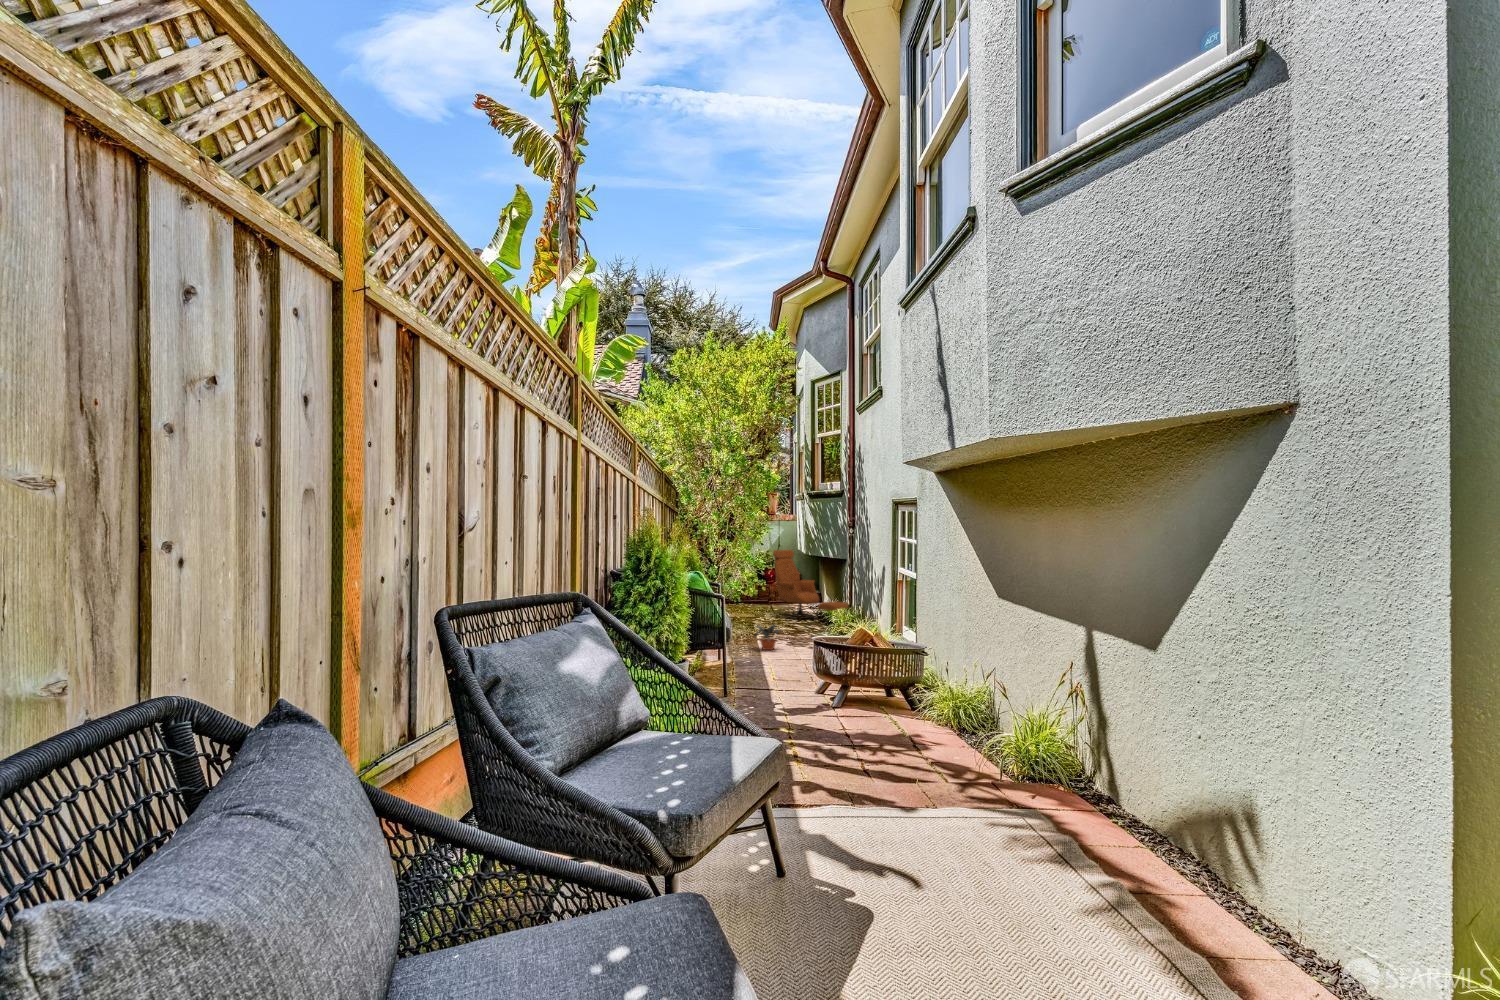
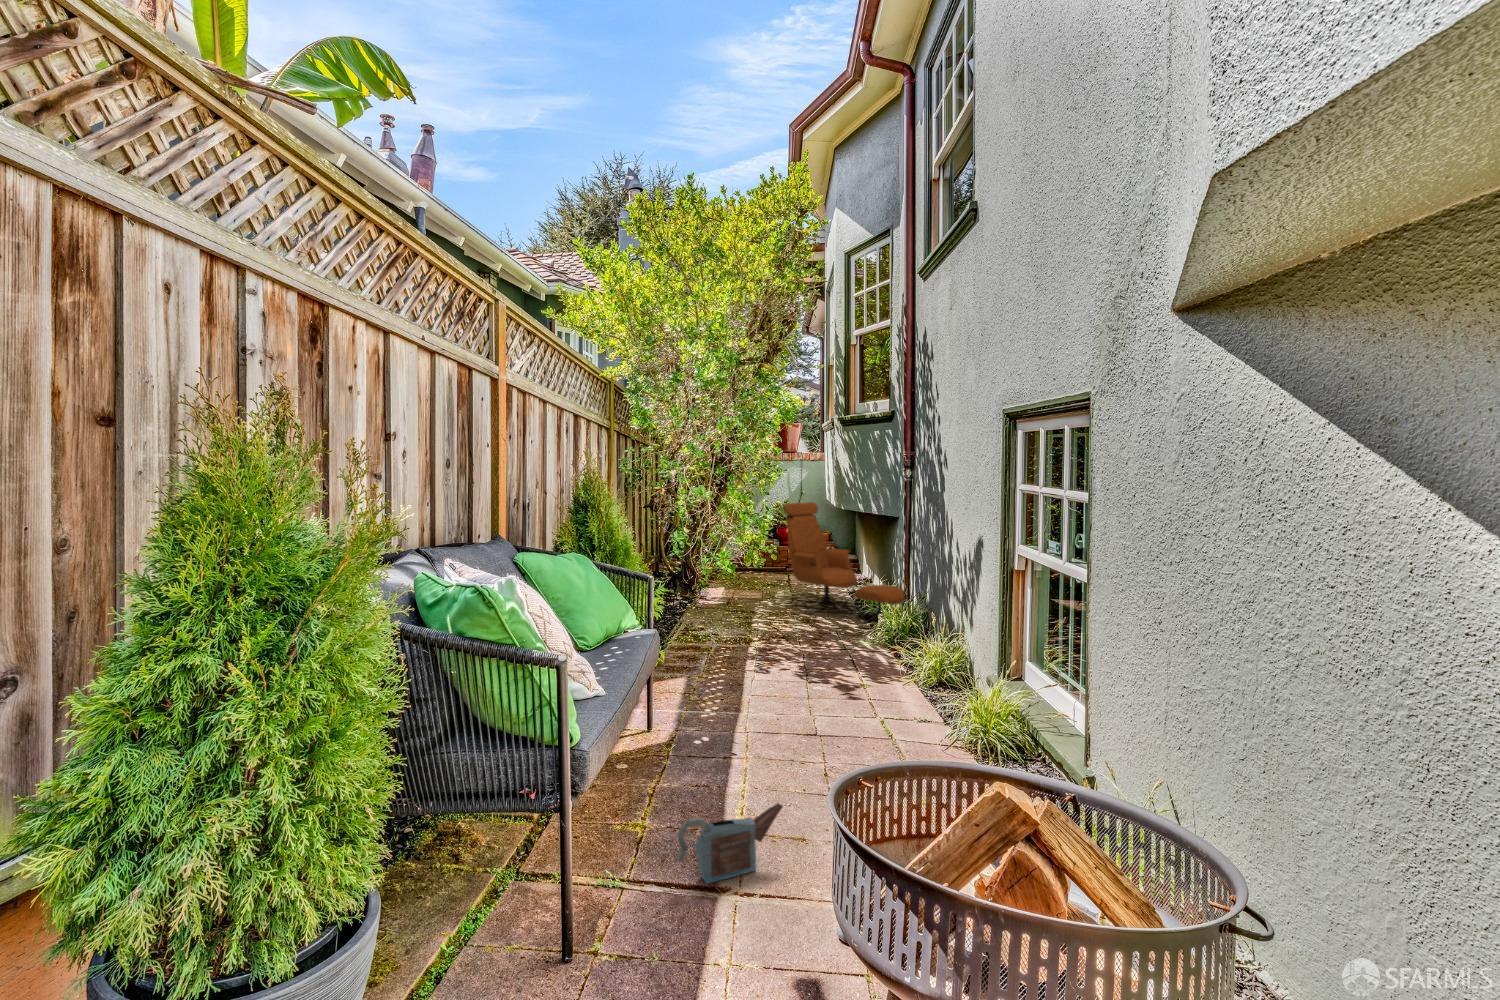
potted plant: present [755,625,780,650] -> none [730,652,789,705]
watering can: none [750,657,789,684] -> present [677,803,783,883]

